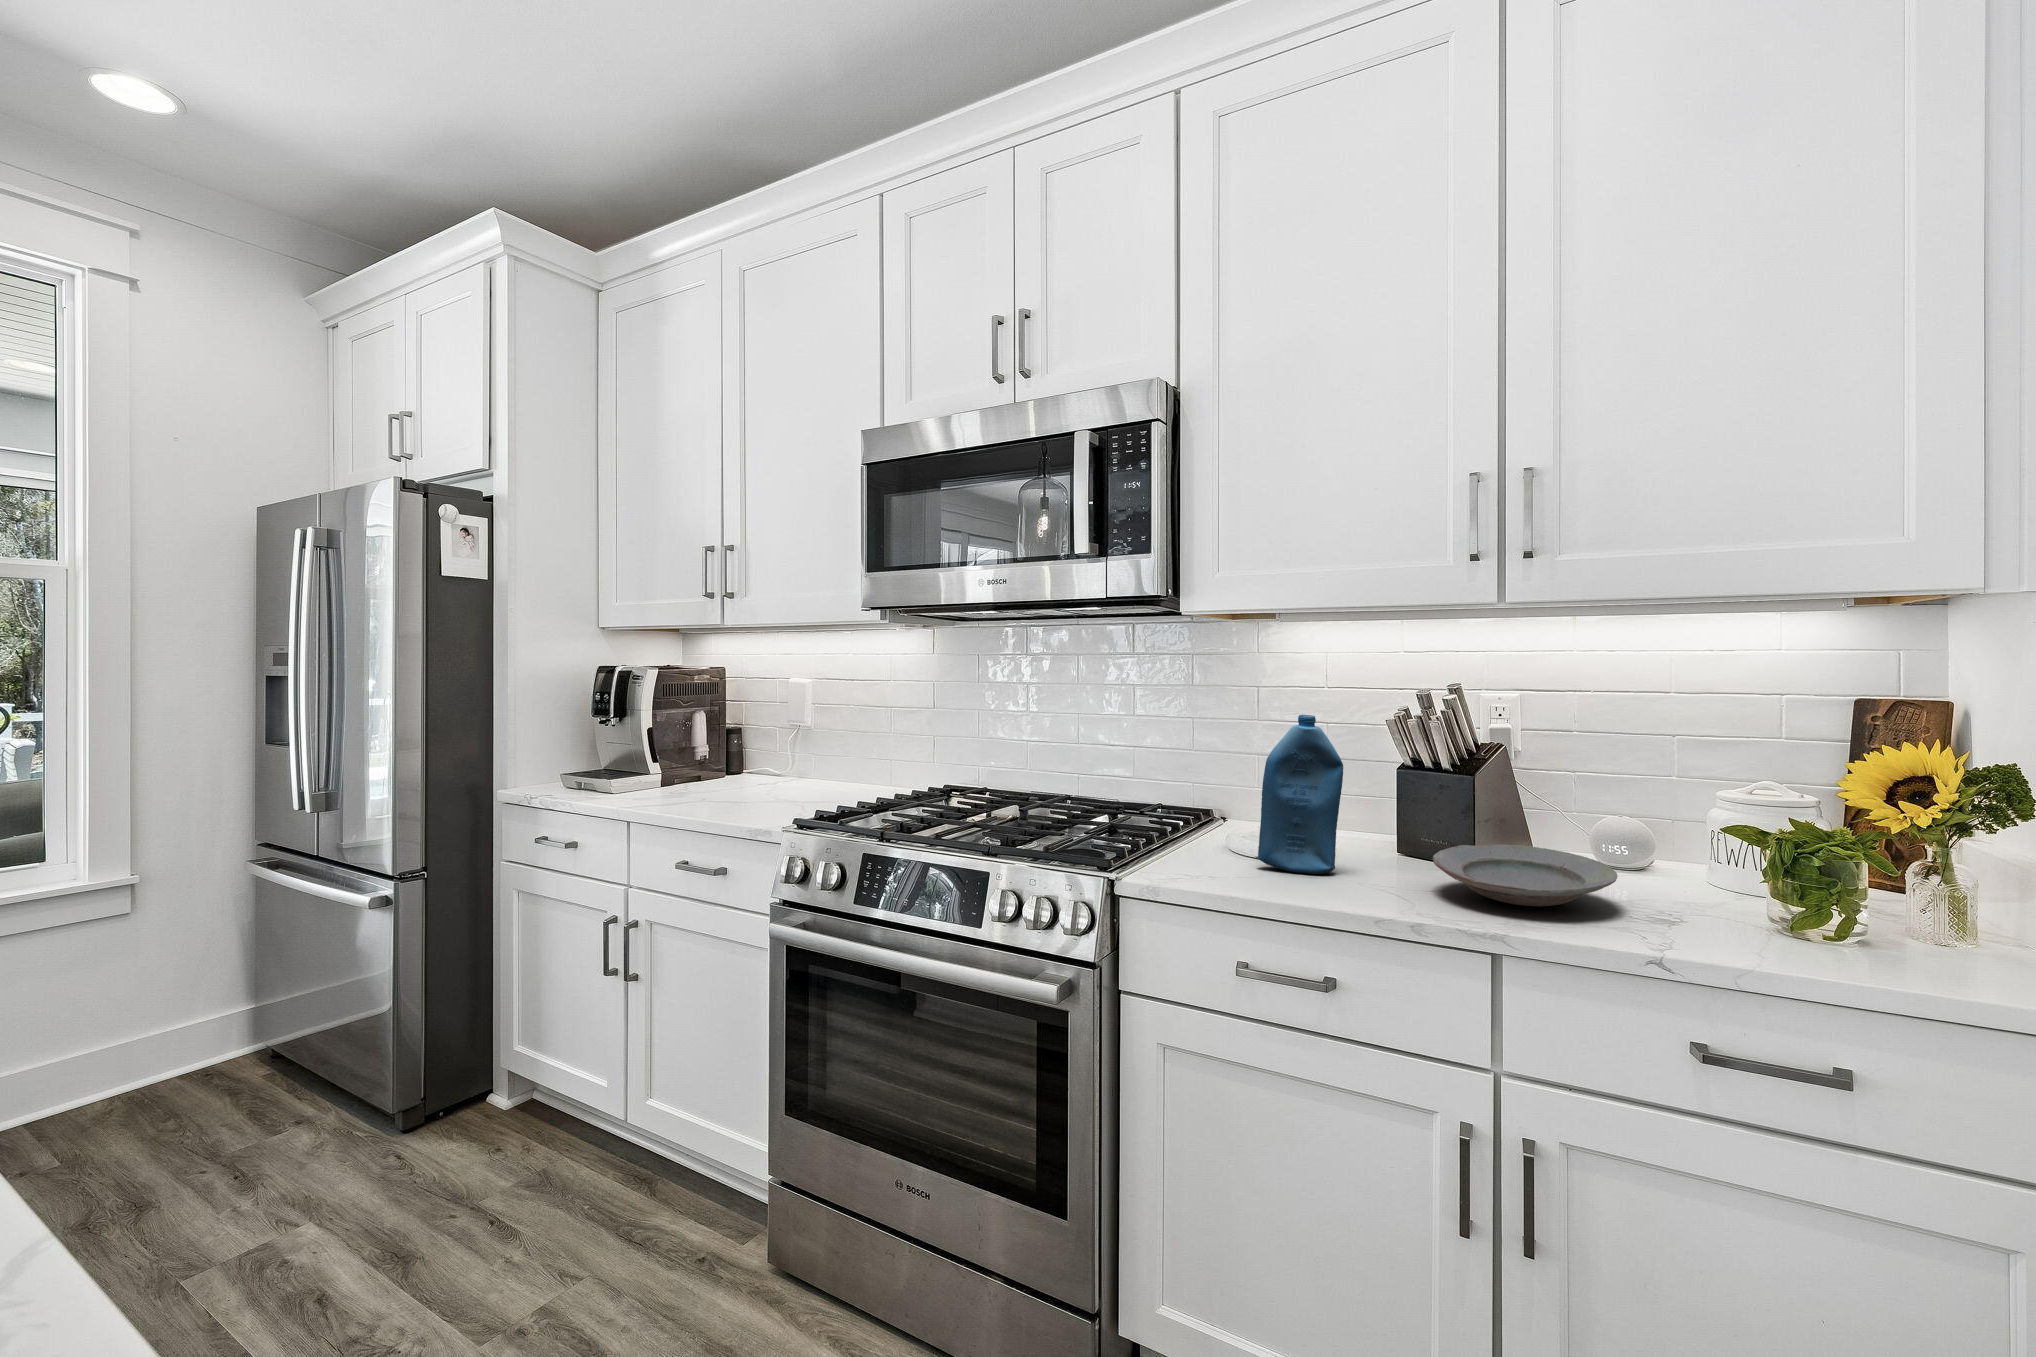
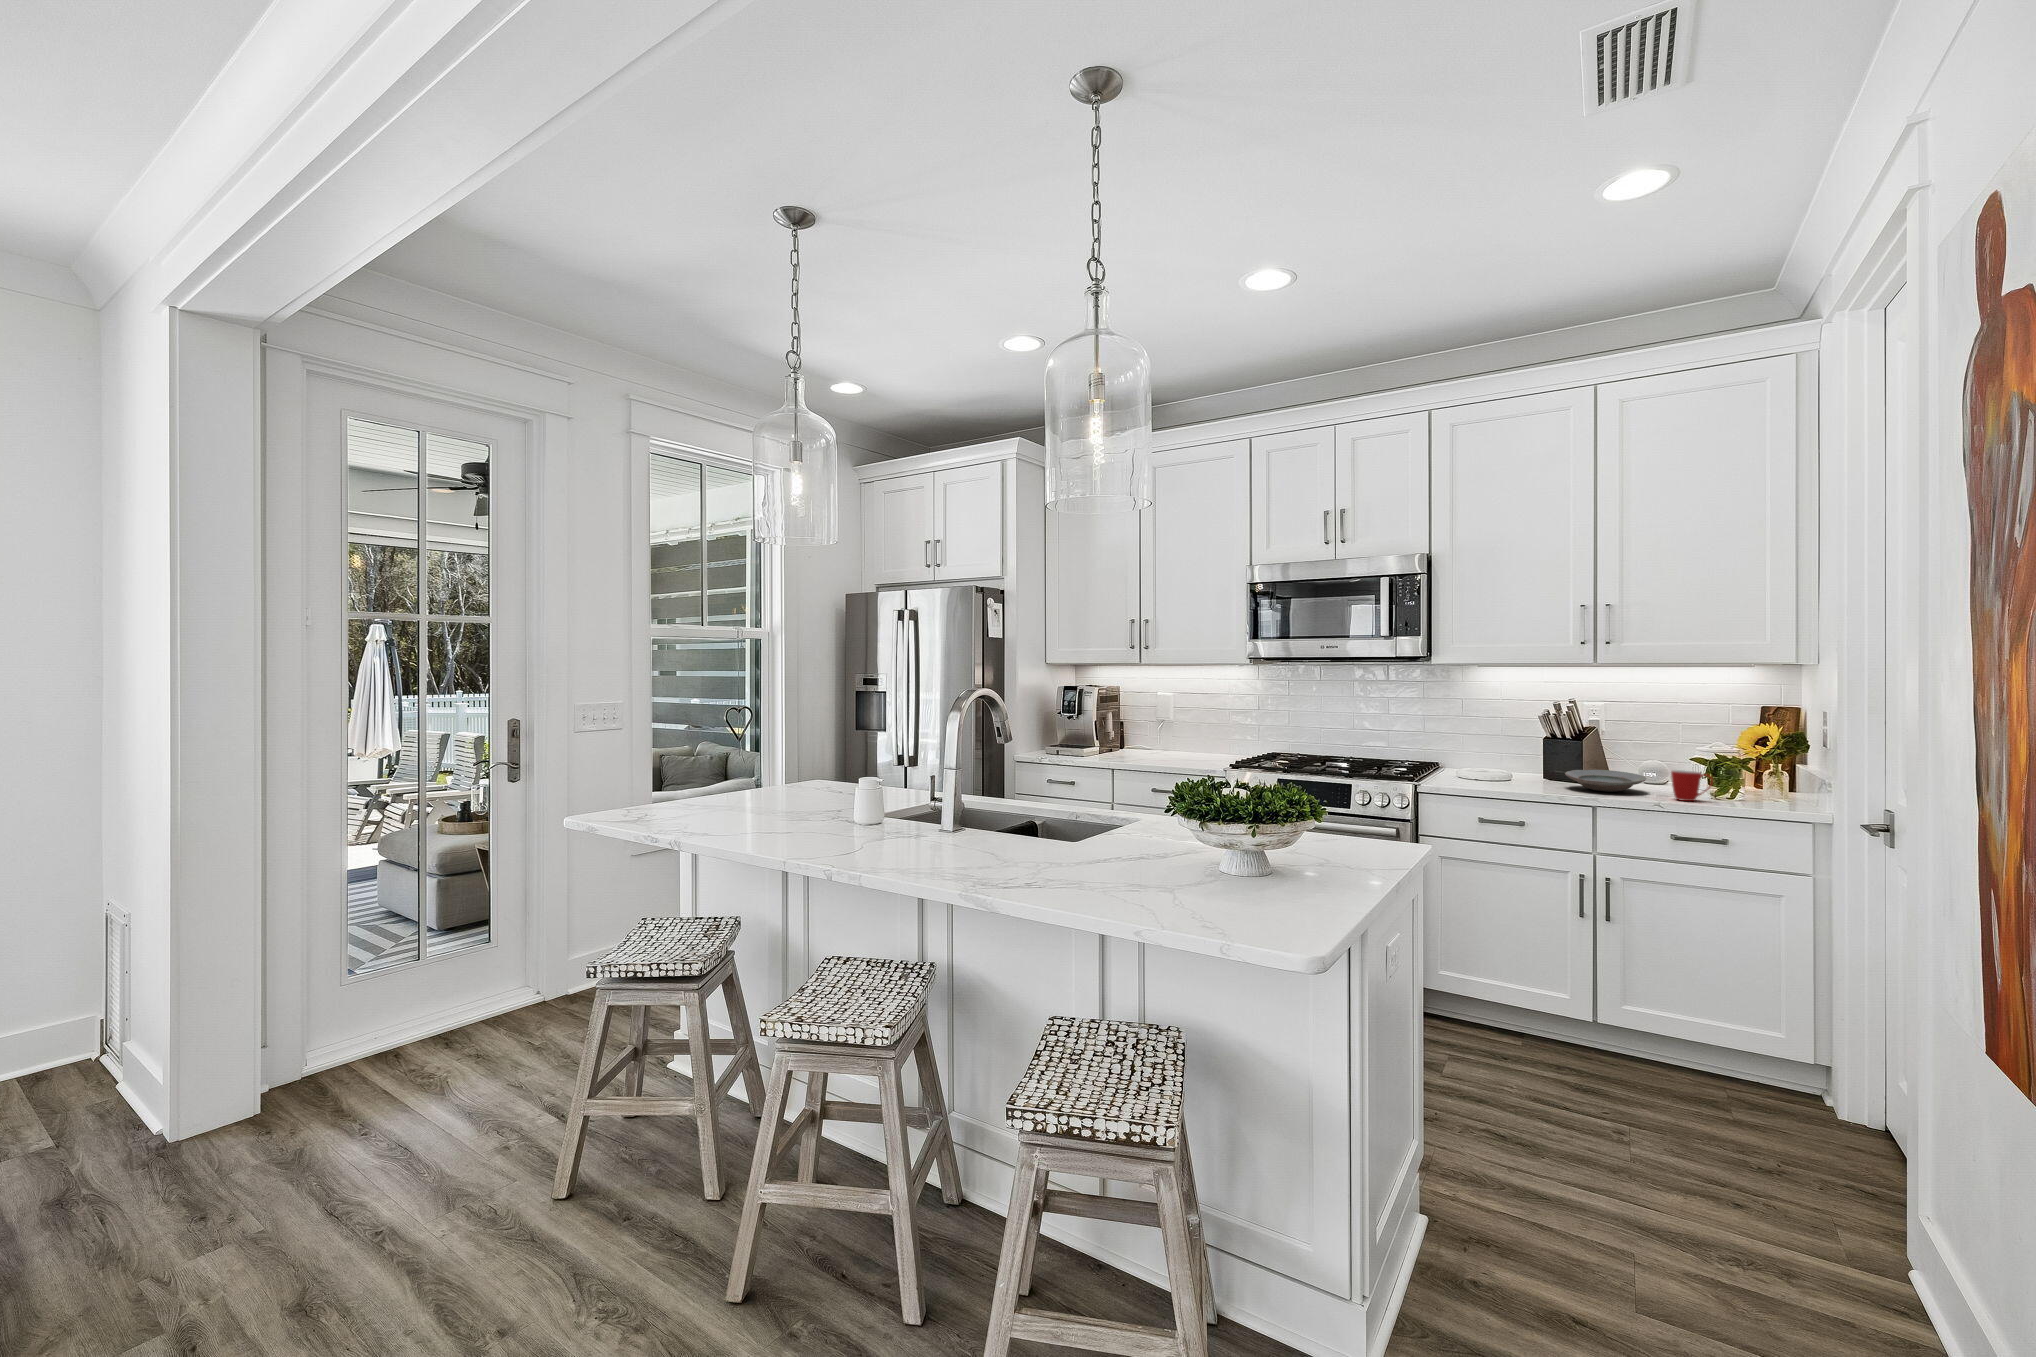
bottle: present [1257,715,1343,874] -> none [1480,712,1522,783]
mug: none [1683,863,1791,948] -> present [1671,770,1713,801]

